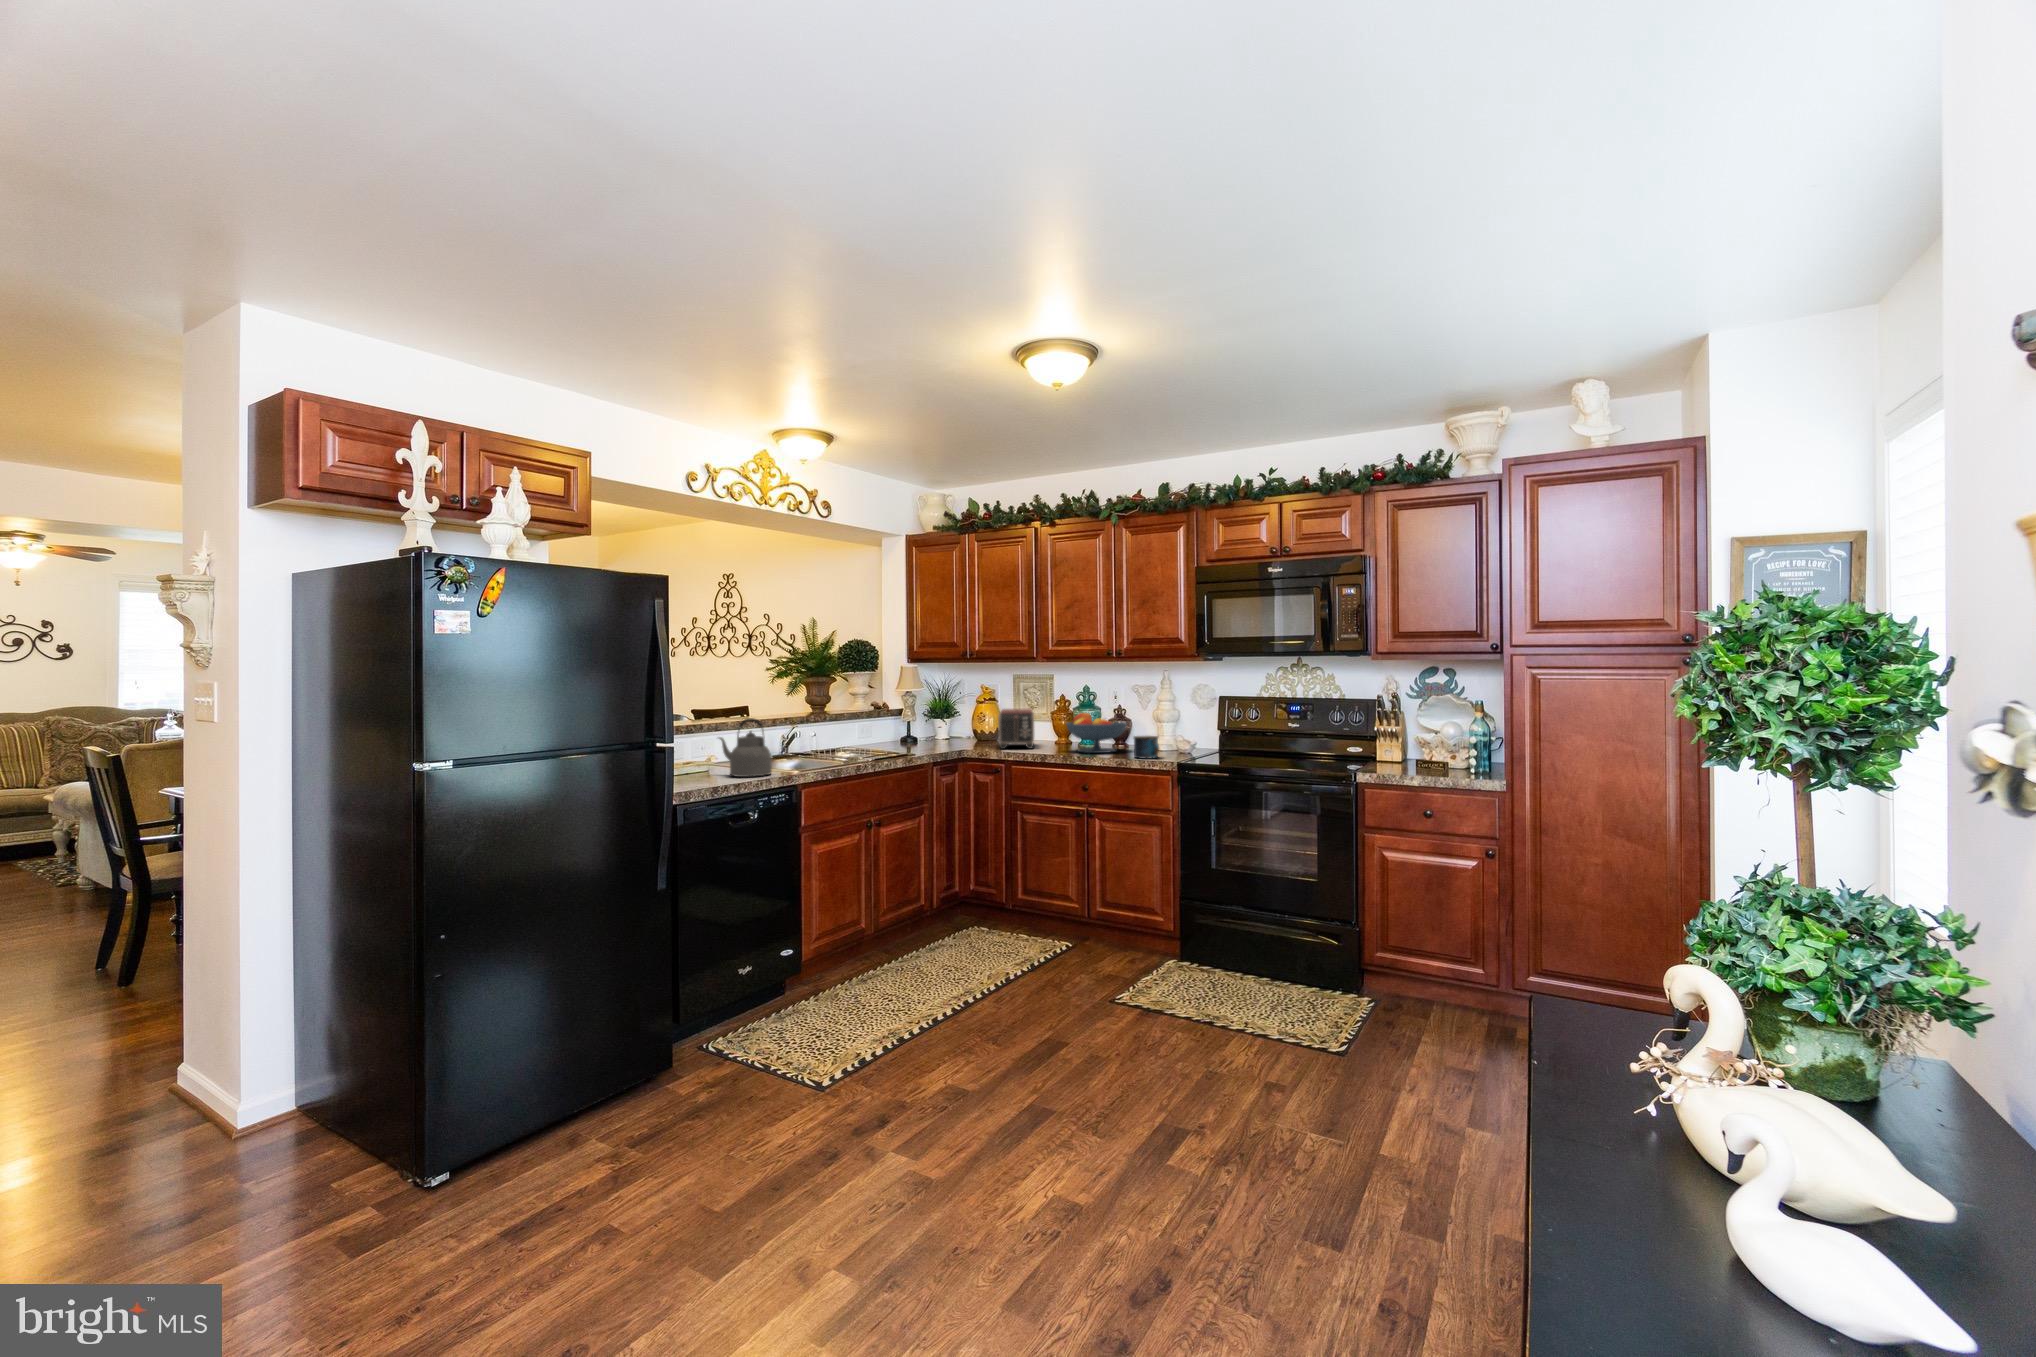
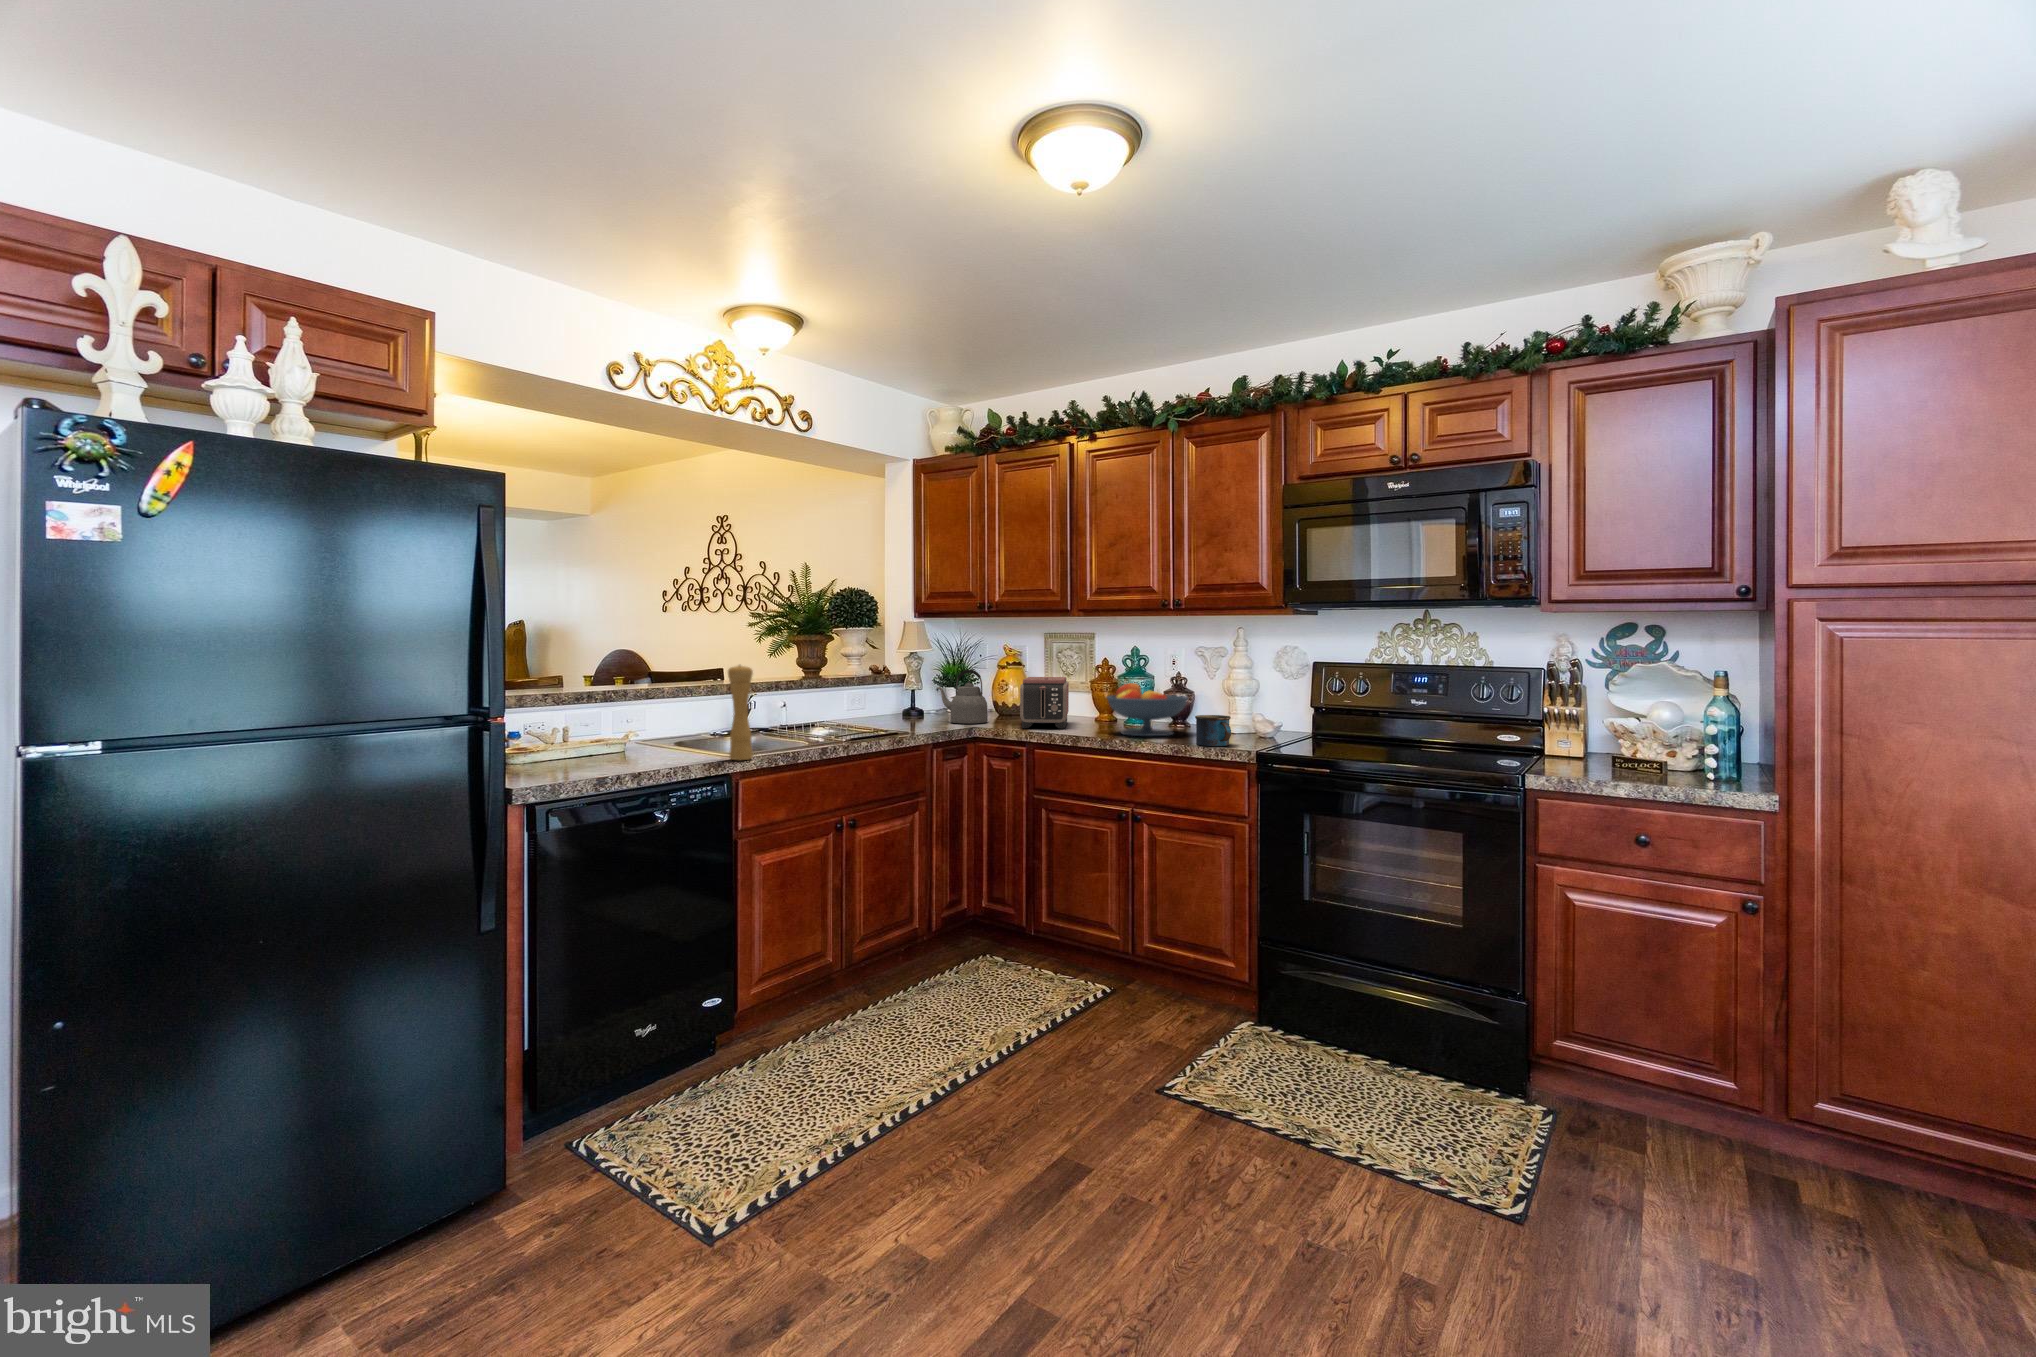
pepper mill: none [791,703,810,773] -> present [728,665,753,760]
kettle: present [719,718,772,777] -> present [936,670,988,724]

